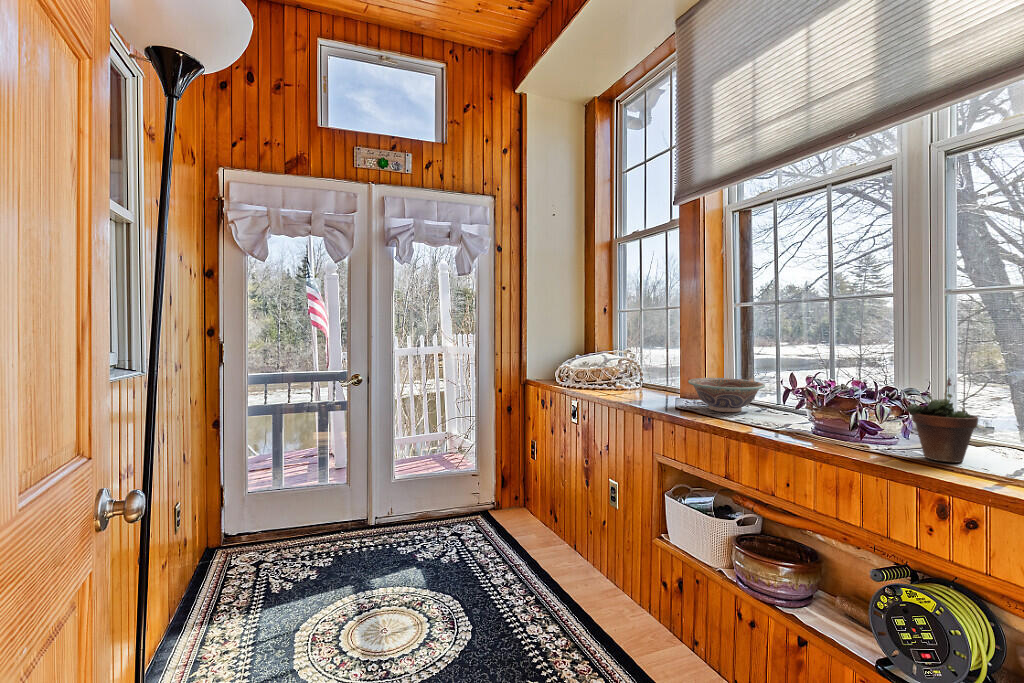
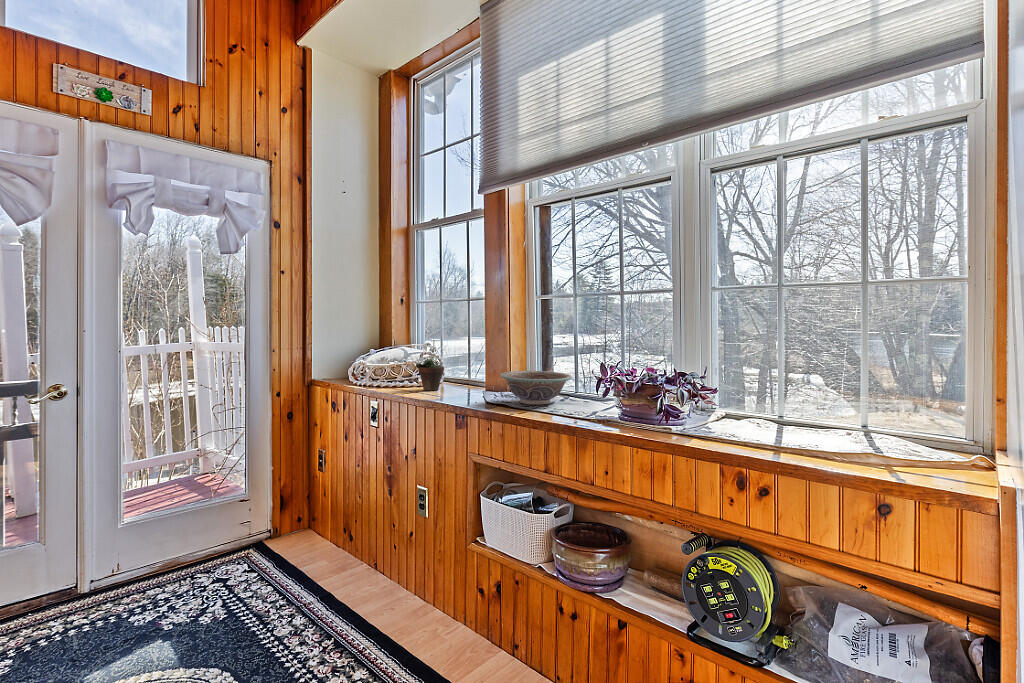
succulent plant: present [907,378,978,463] -> present [416,349,444,390]

